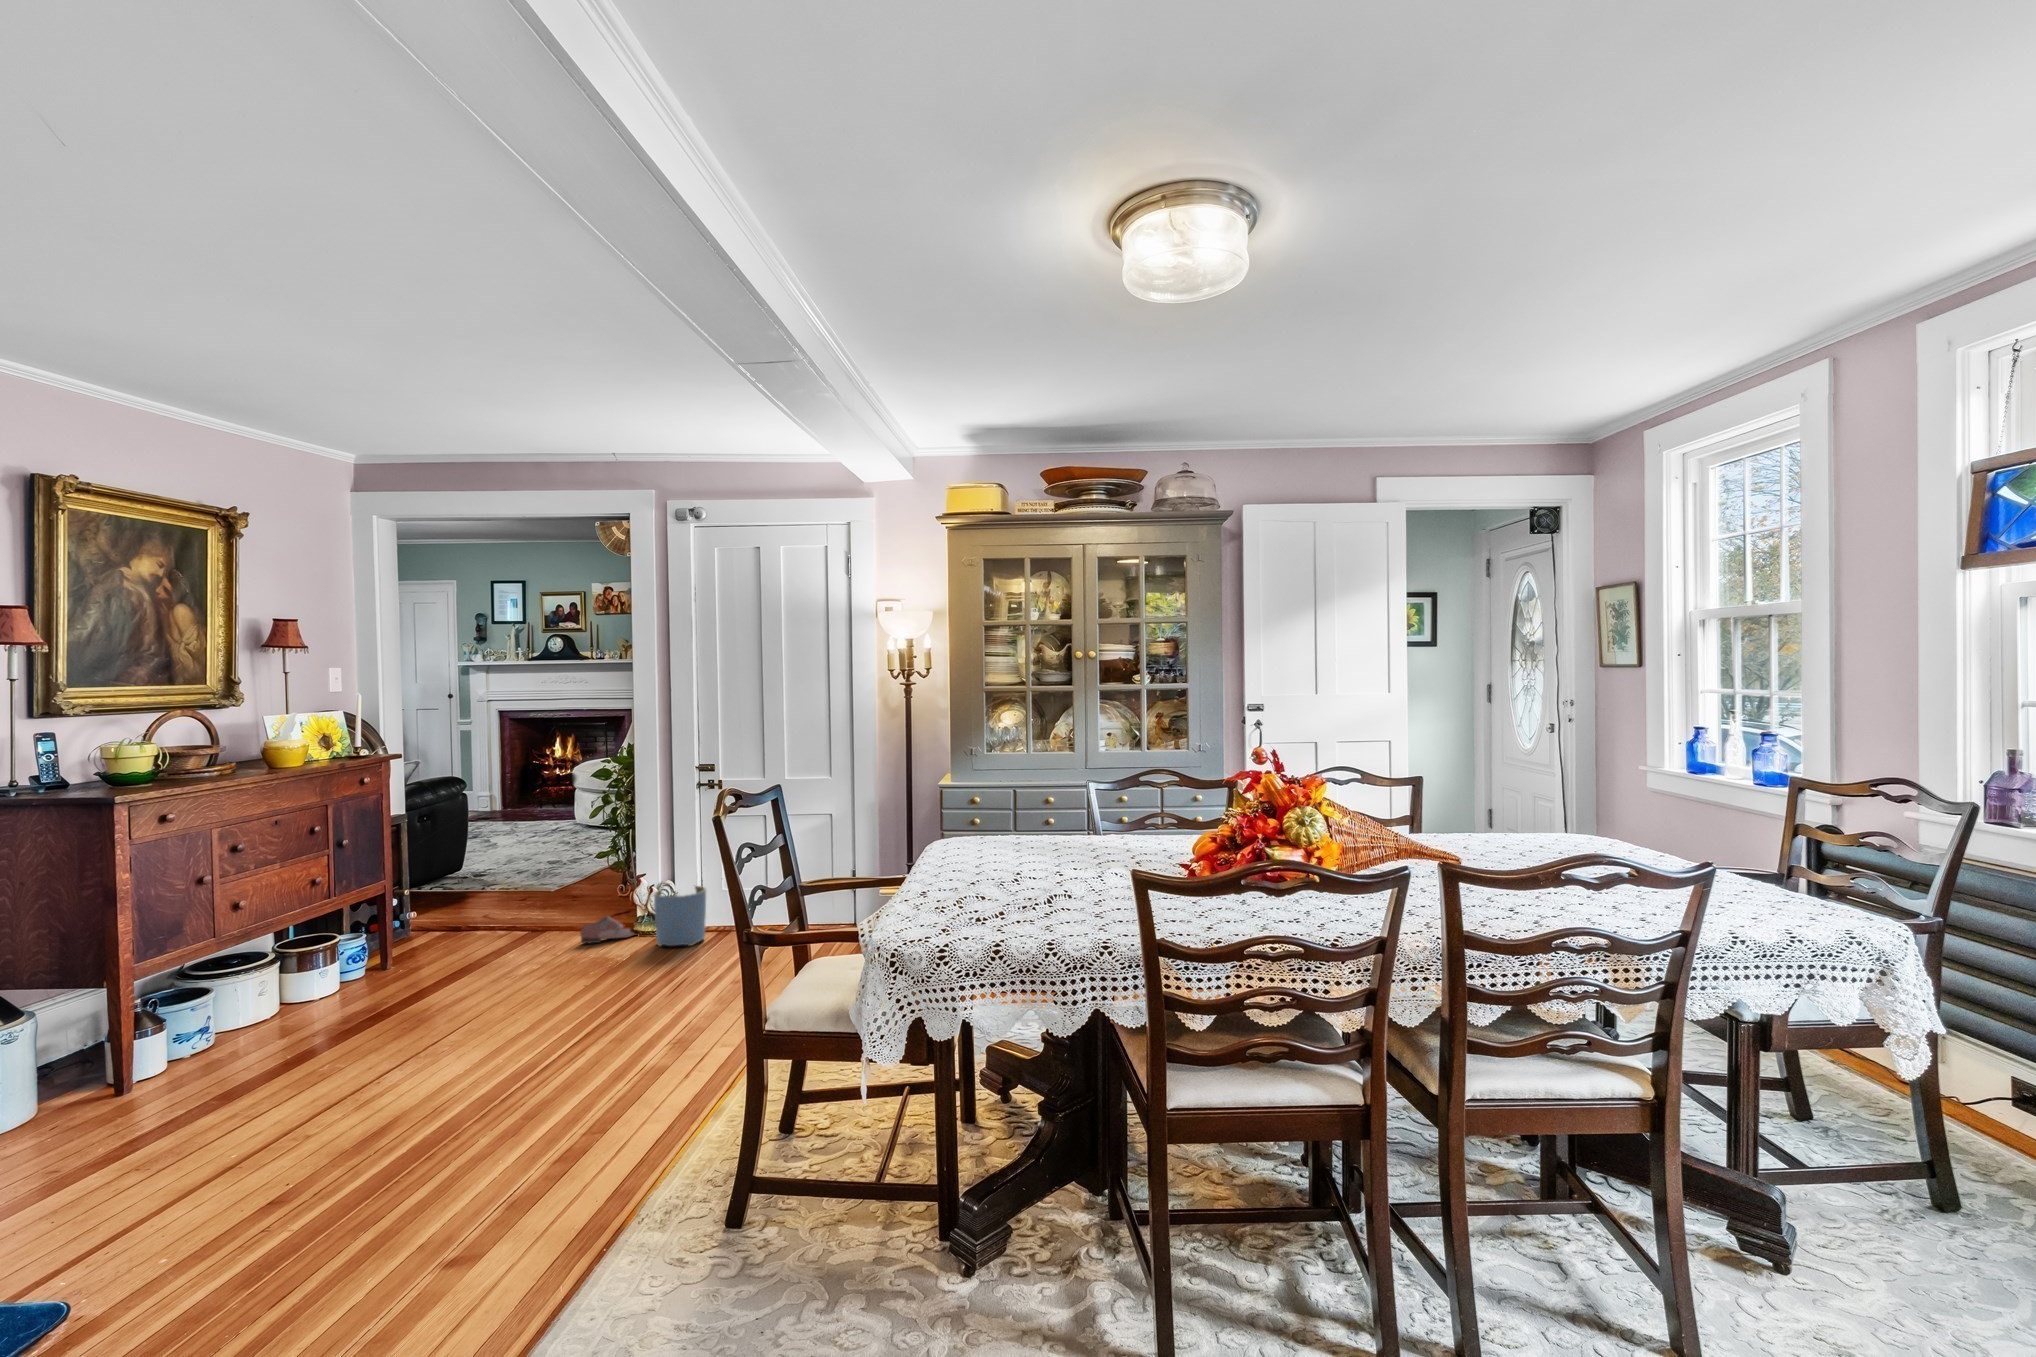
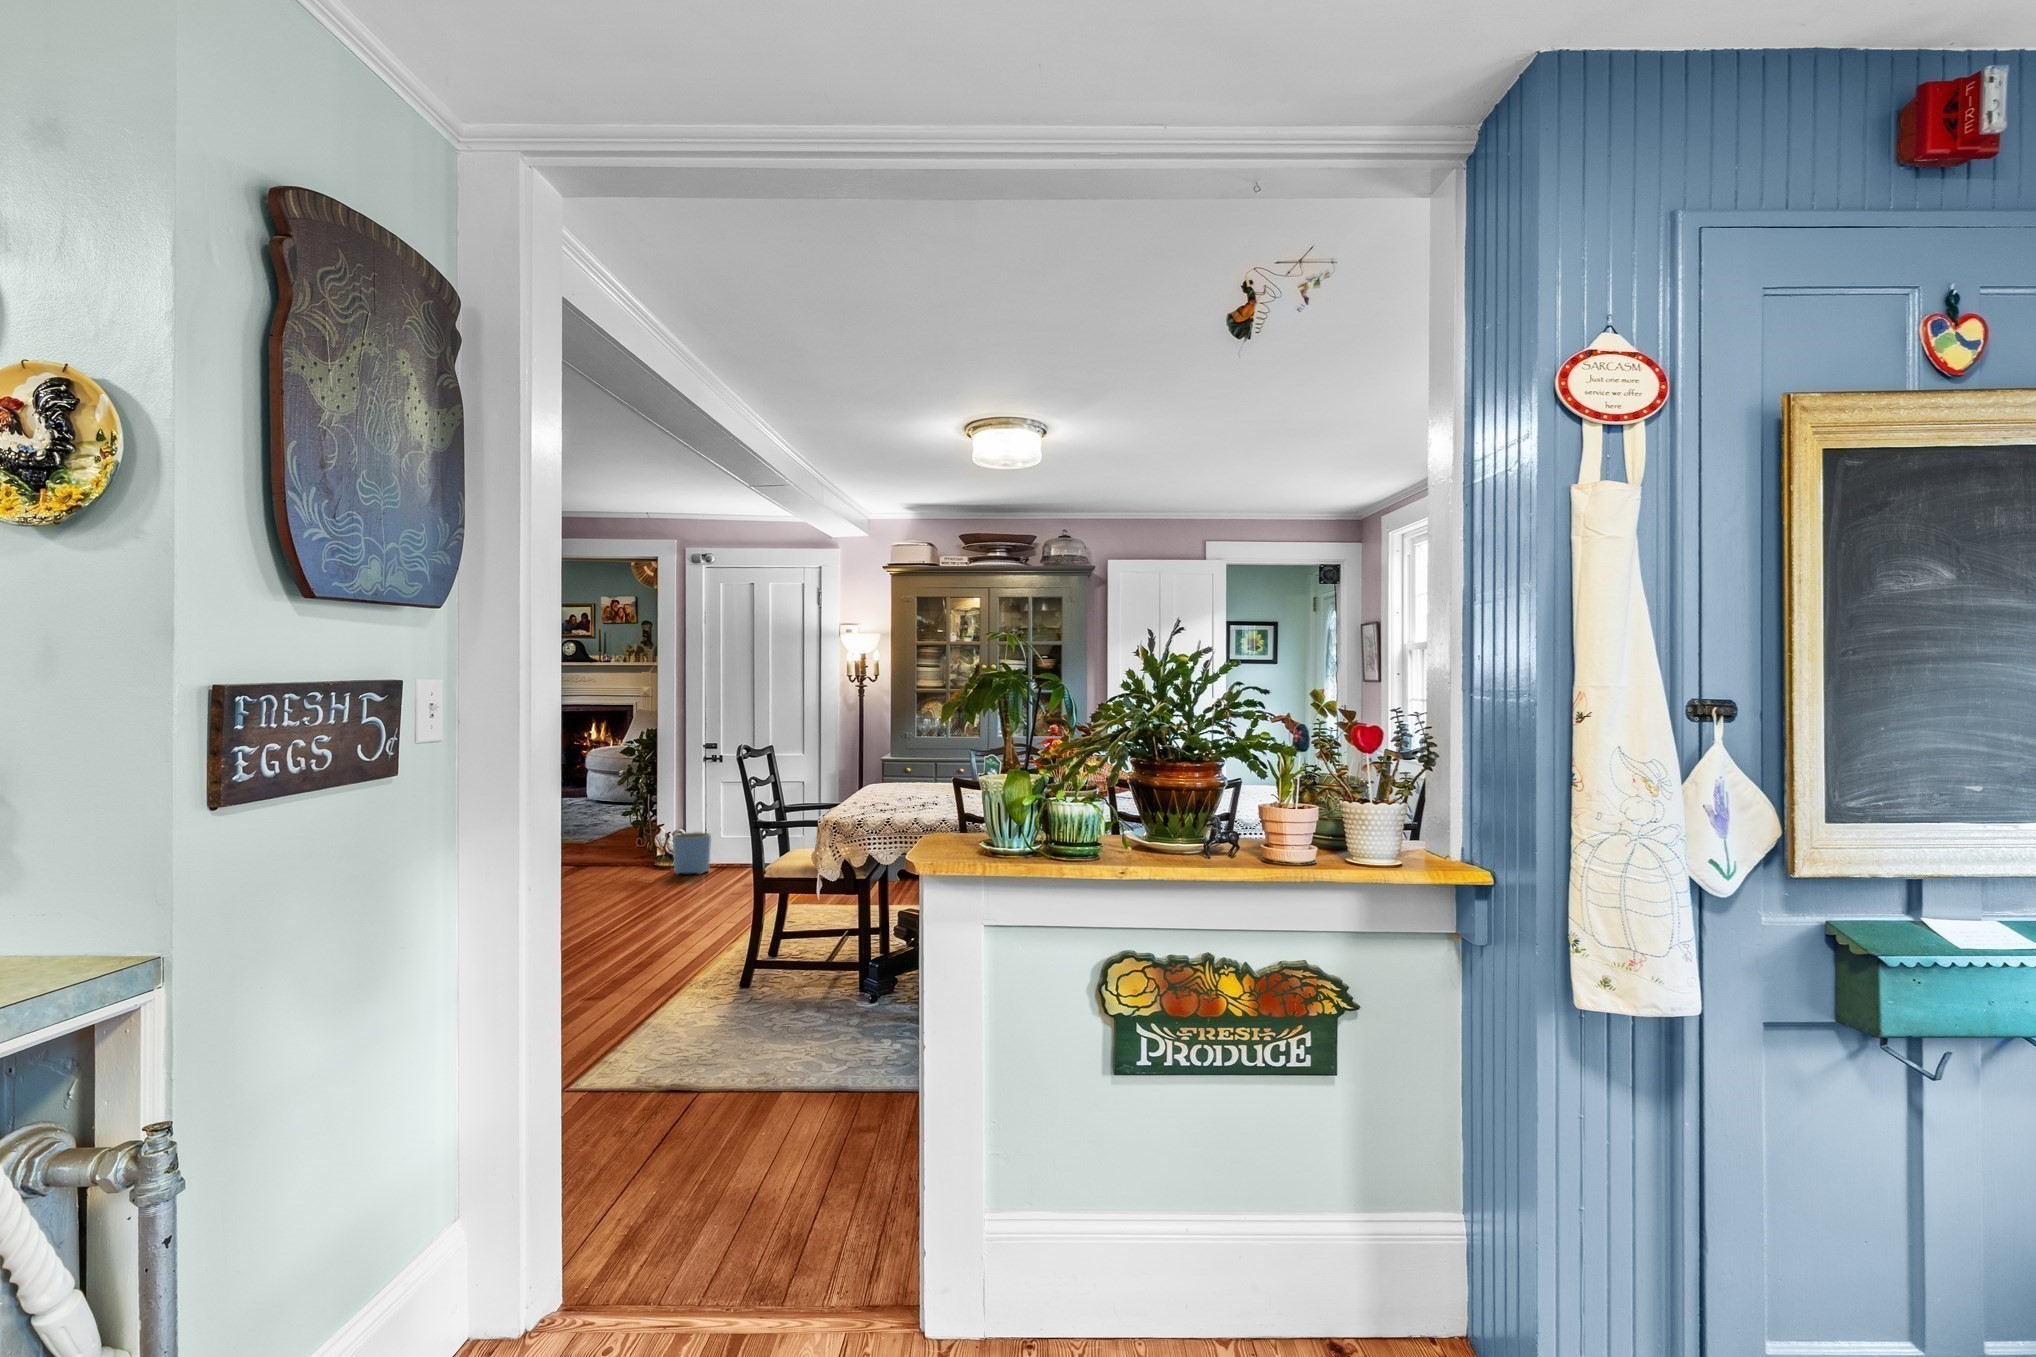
shoe: present [580,916,634,943] -> none [618,853,661,872]

